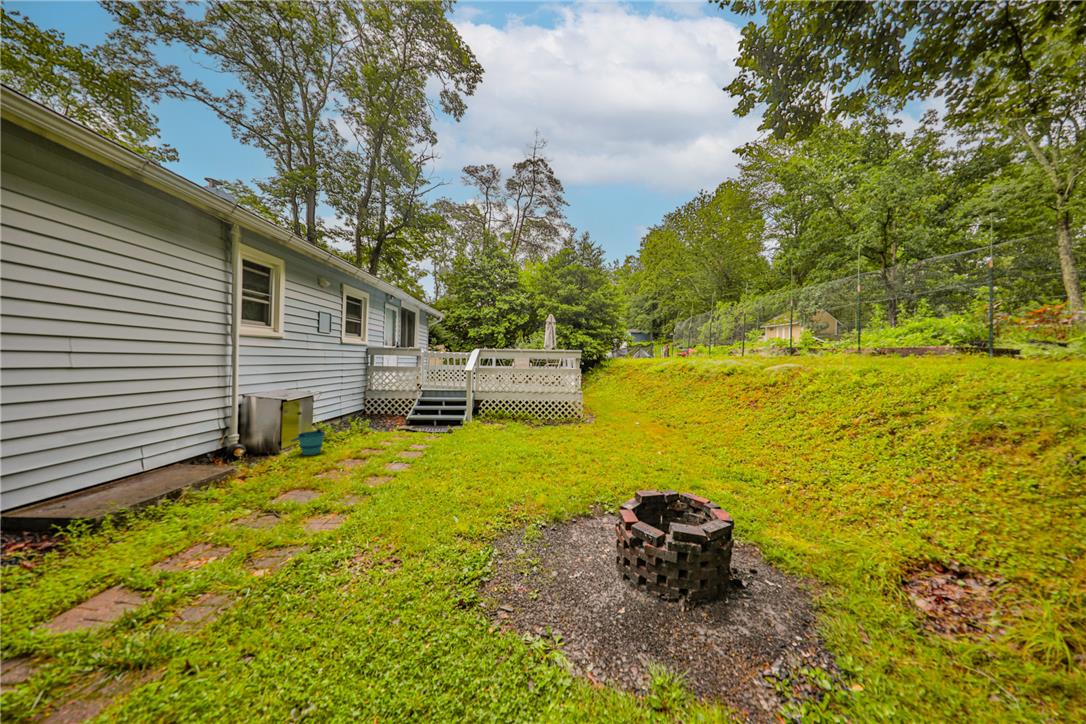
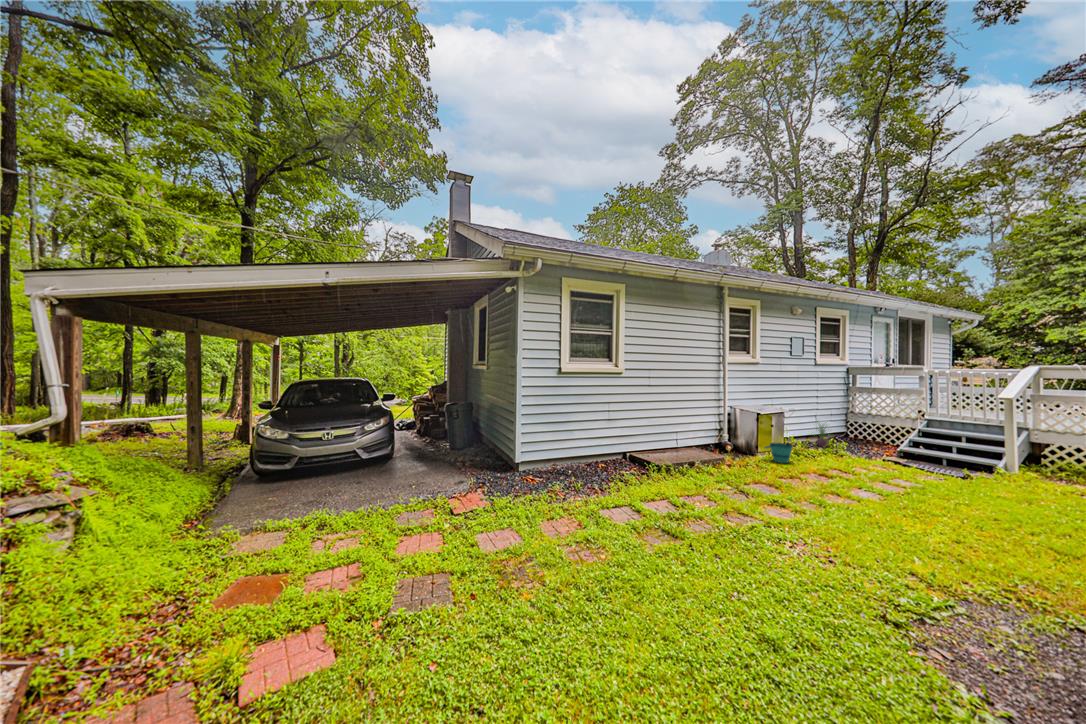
decorative plant: none [328,399,365,428] -> present [815,421,828,447]

